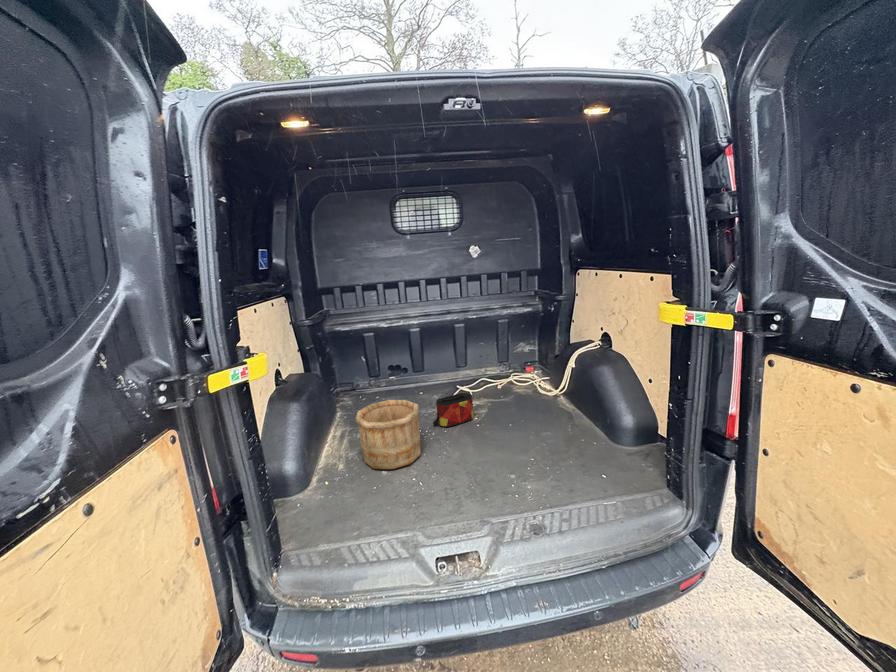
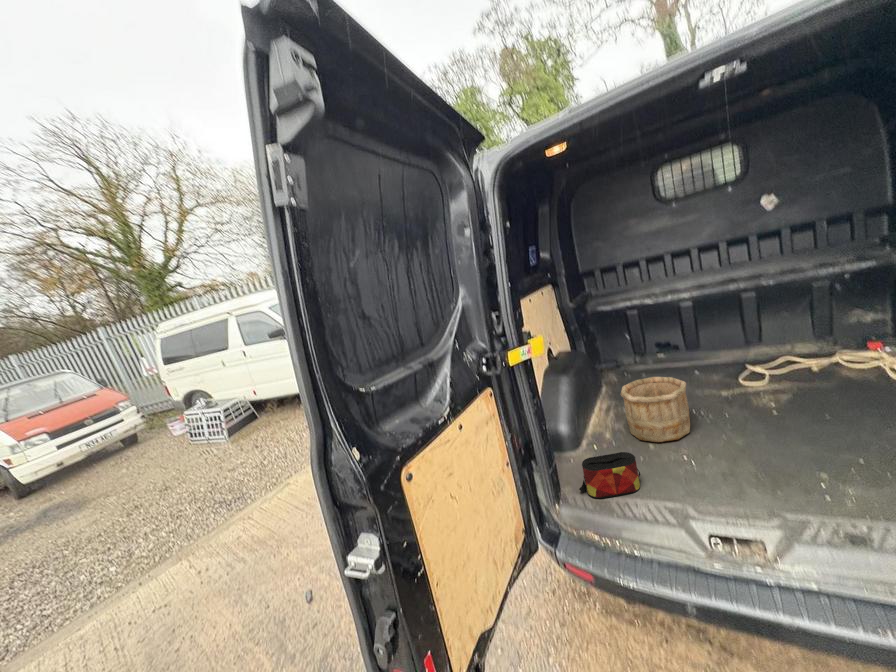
bag: present [433,393,474,427] -> present [579,452,640,498]

